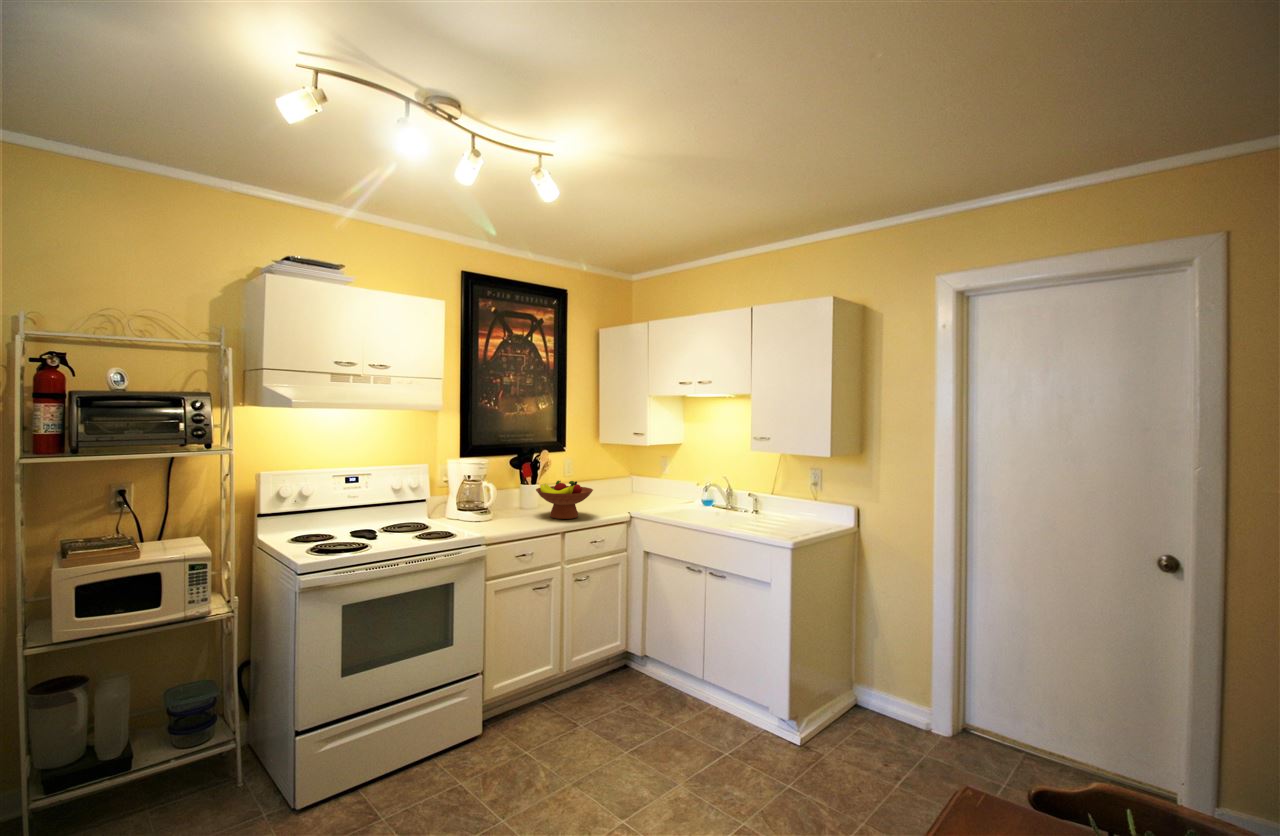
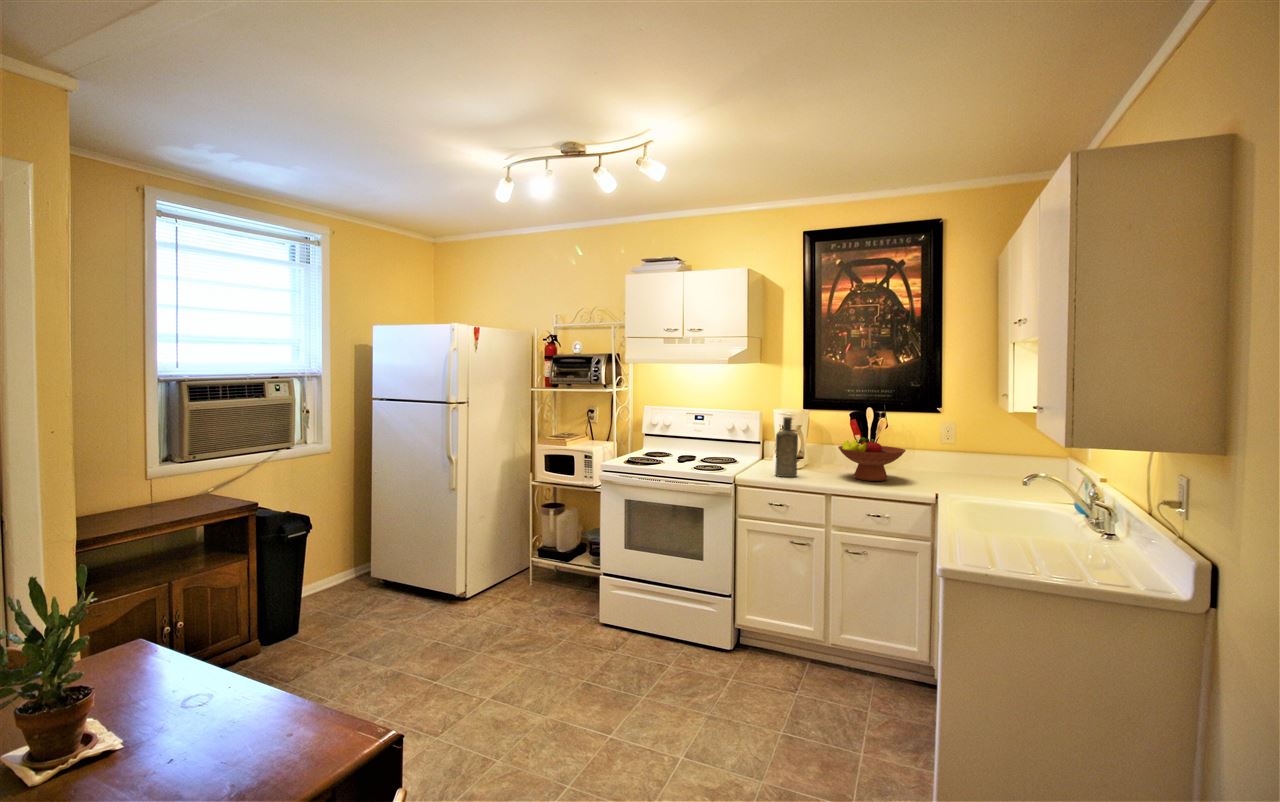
bottle: none [501,468,526,531] -> present [775,417,798,477]

